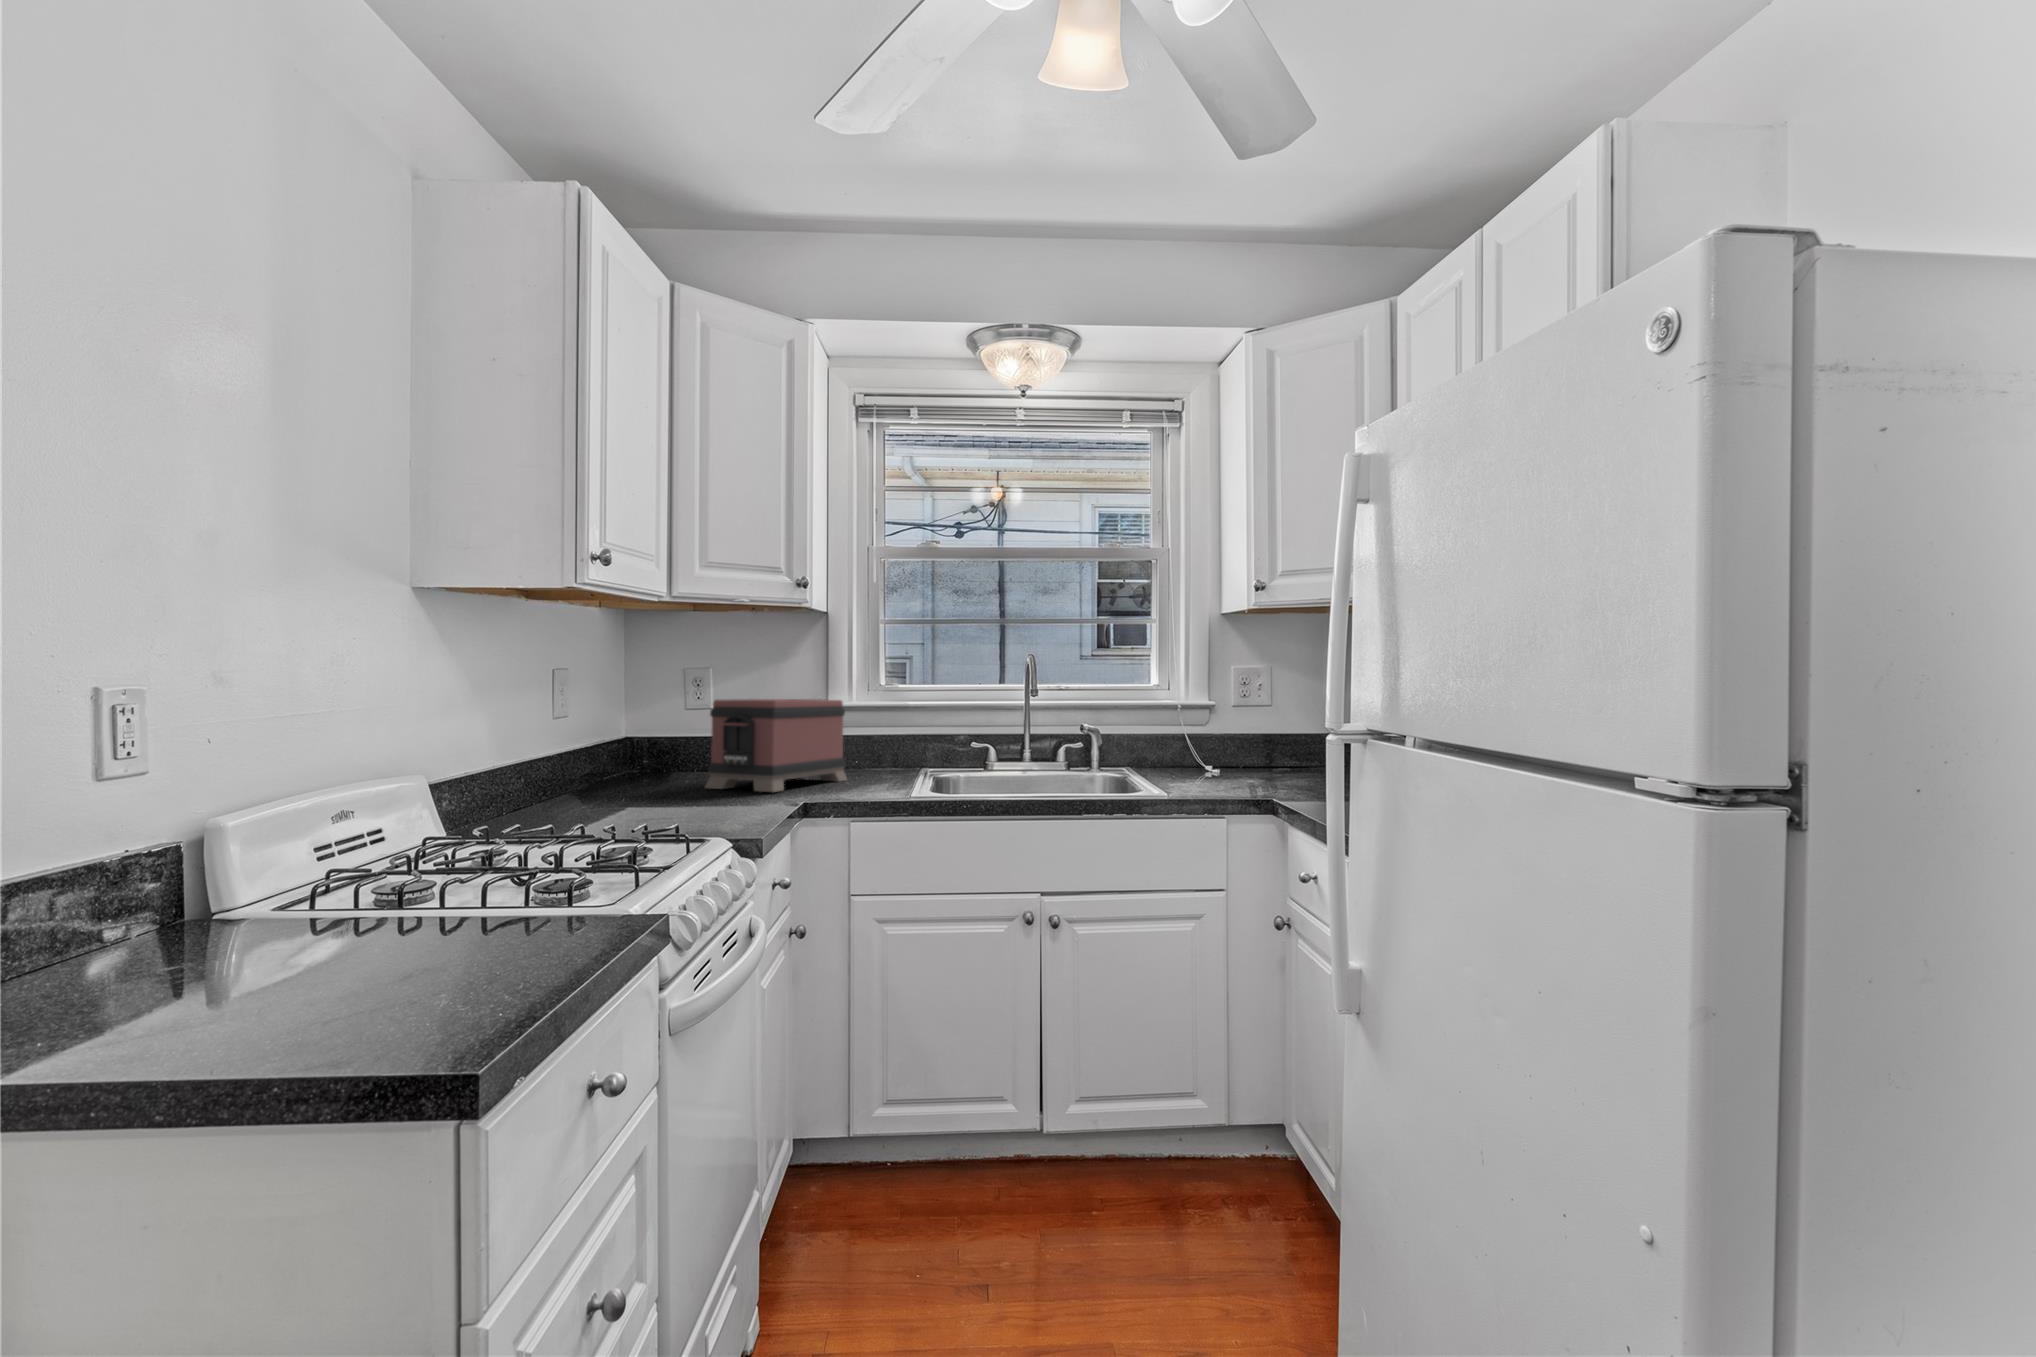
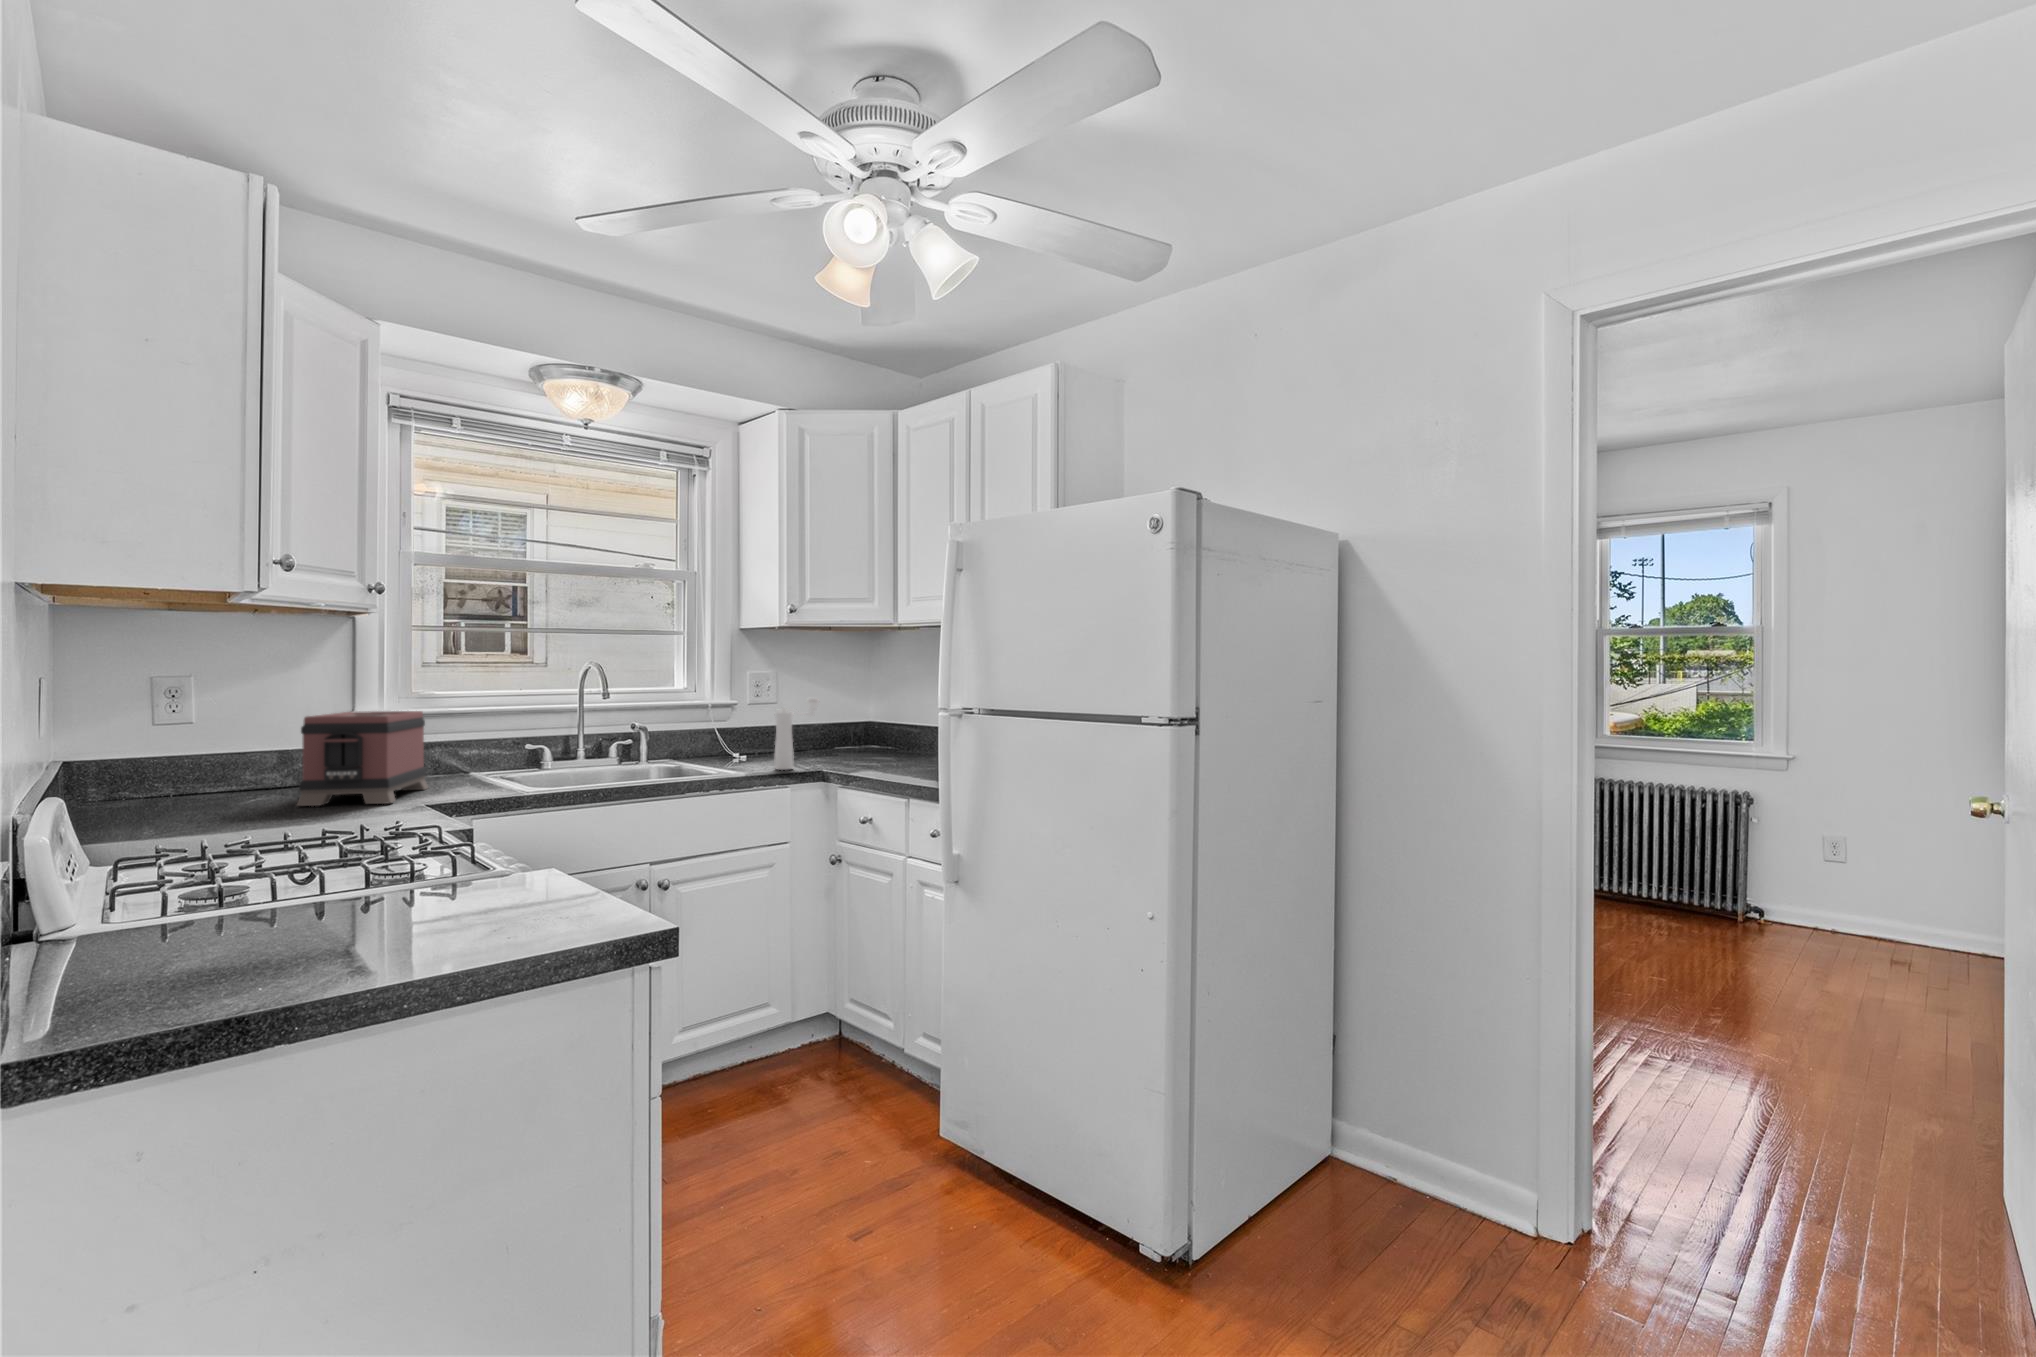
pepper mill: none [1219,697,1284,788] -> present [774,698,819,770]

